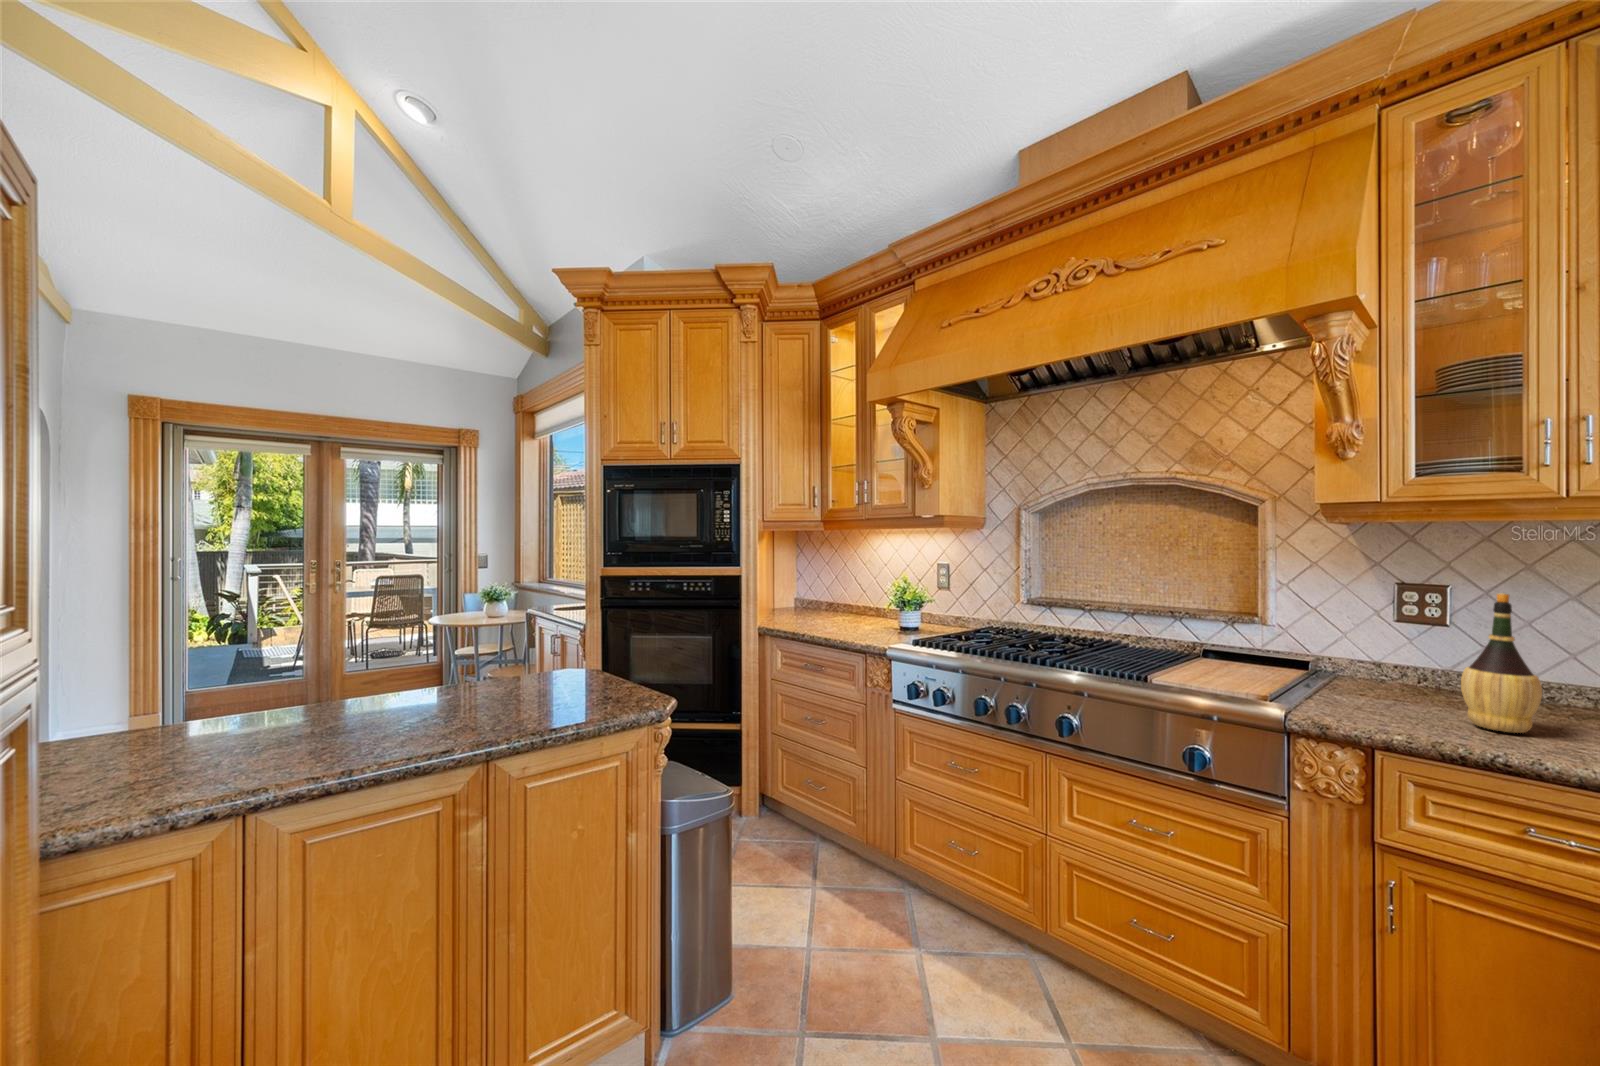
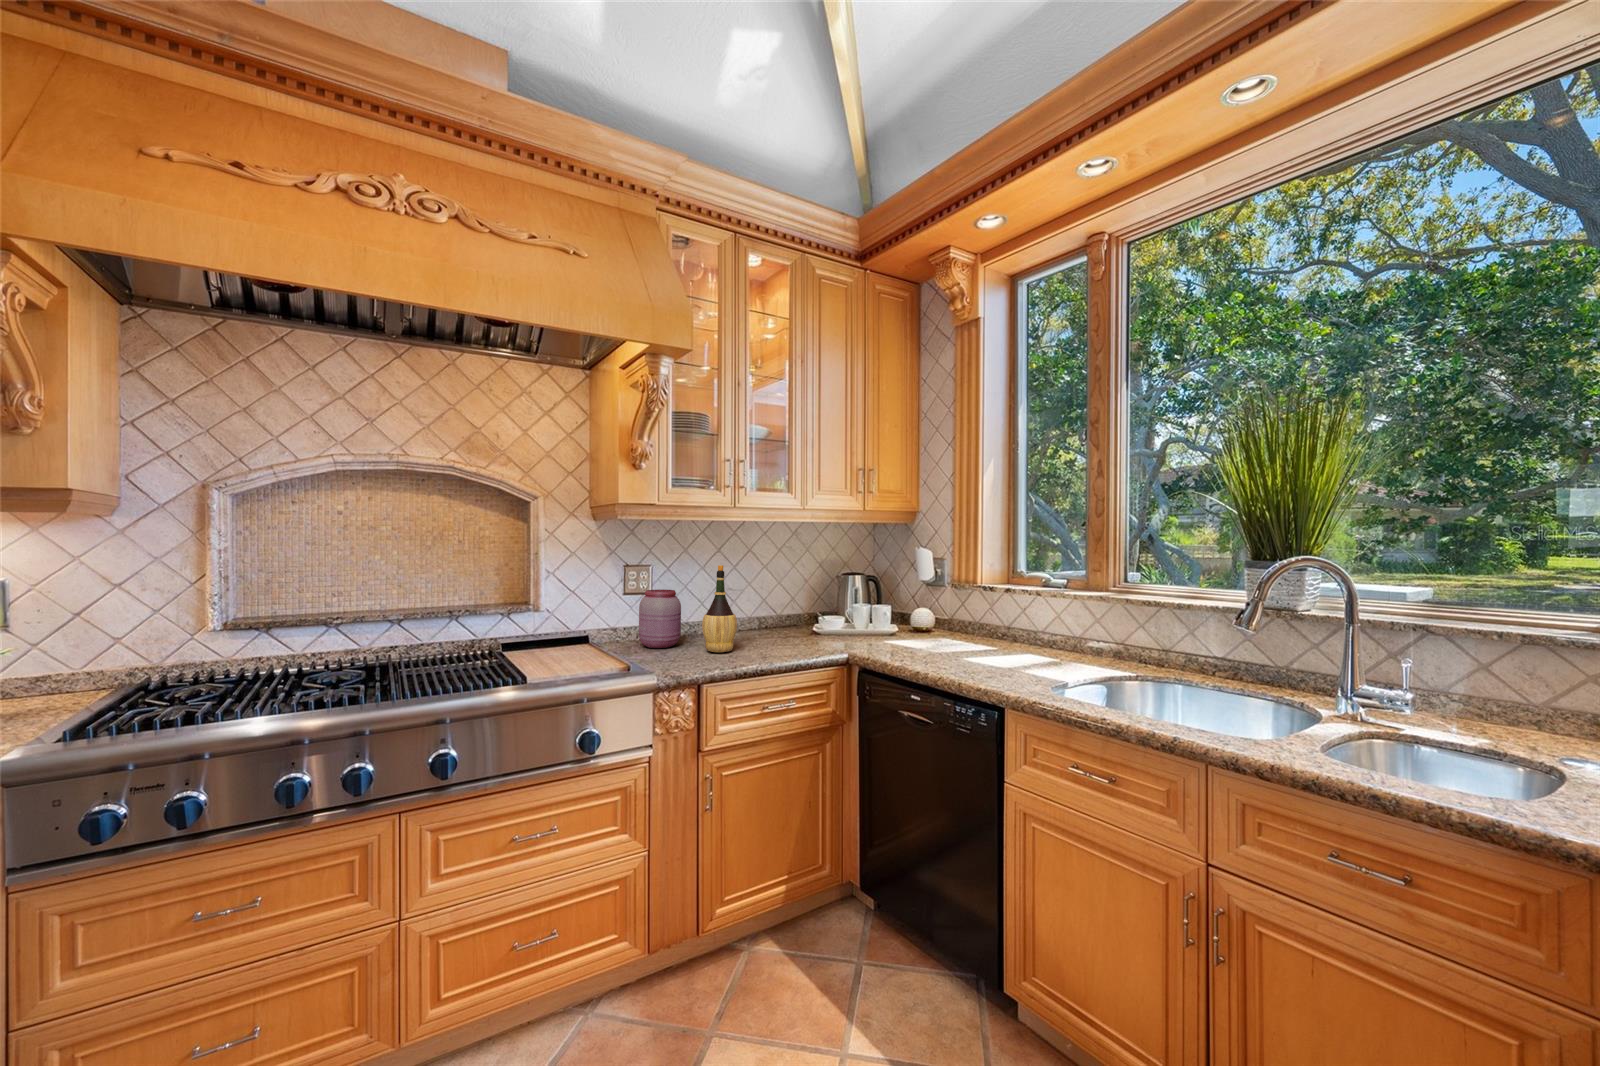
jar: none [1383,620,1464,705] -> present [639,590,681,648]

